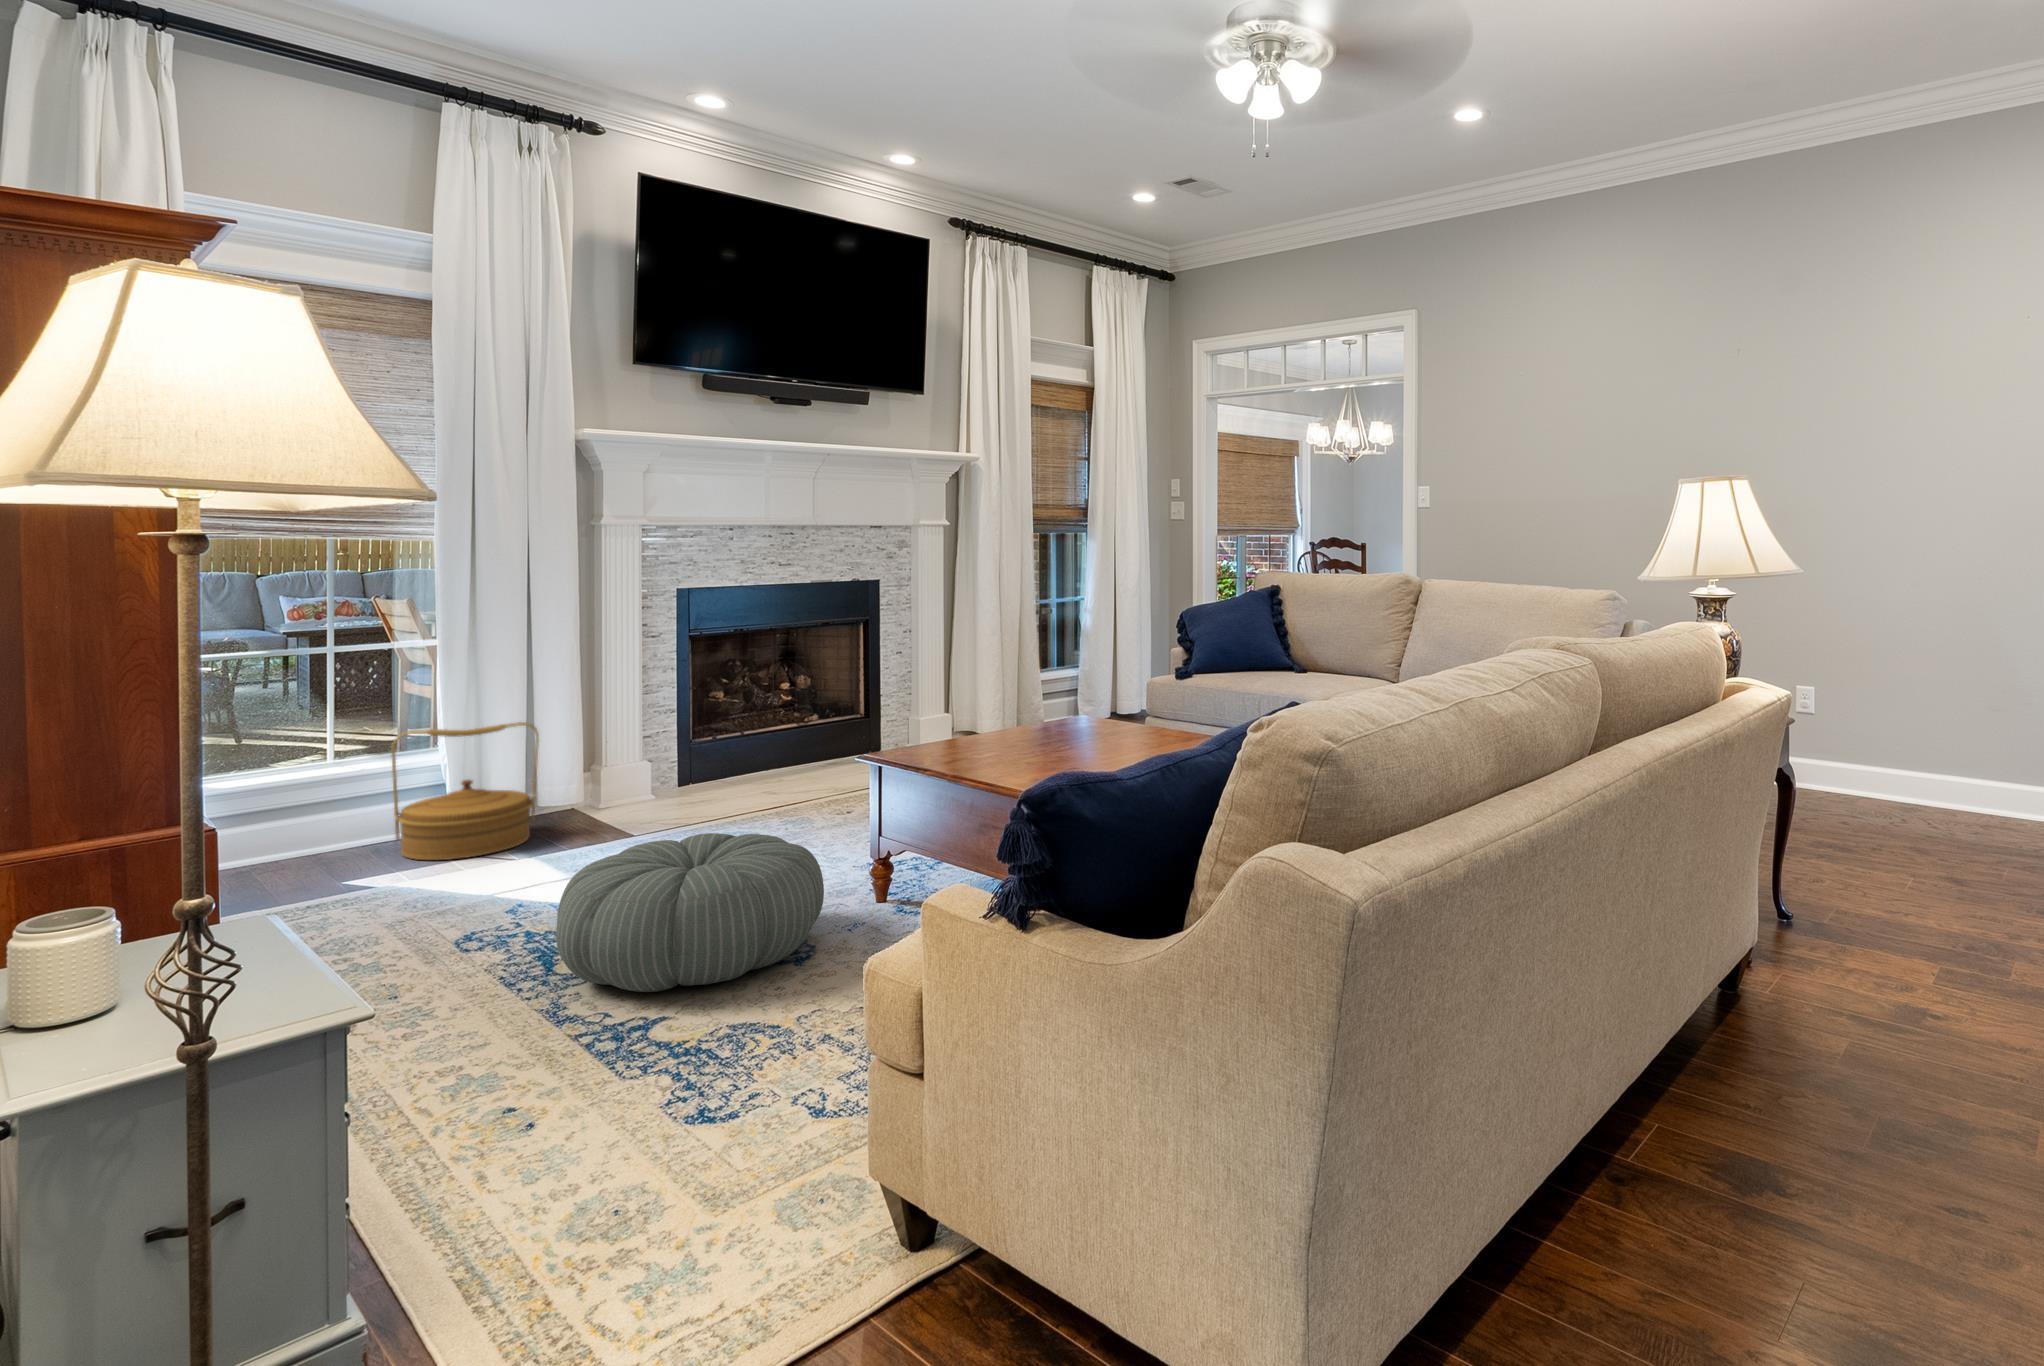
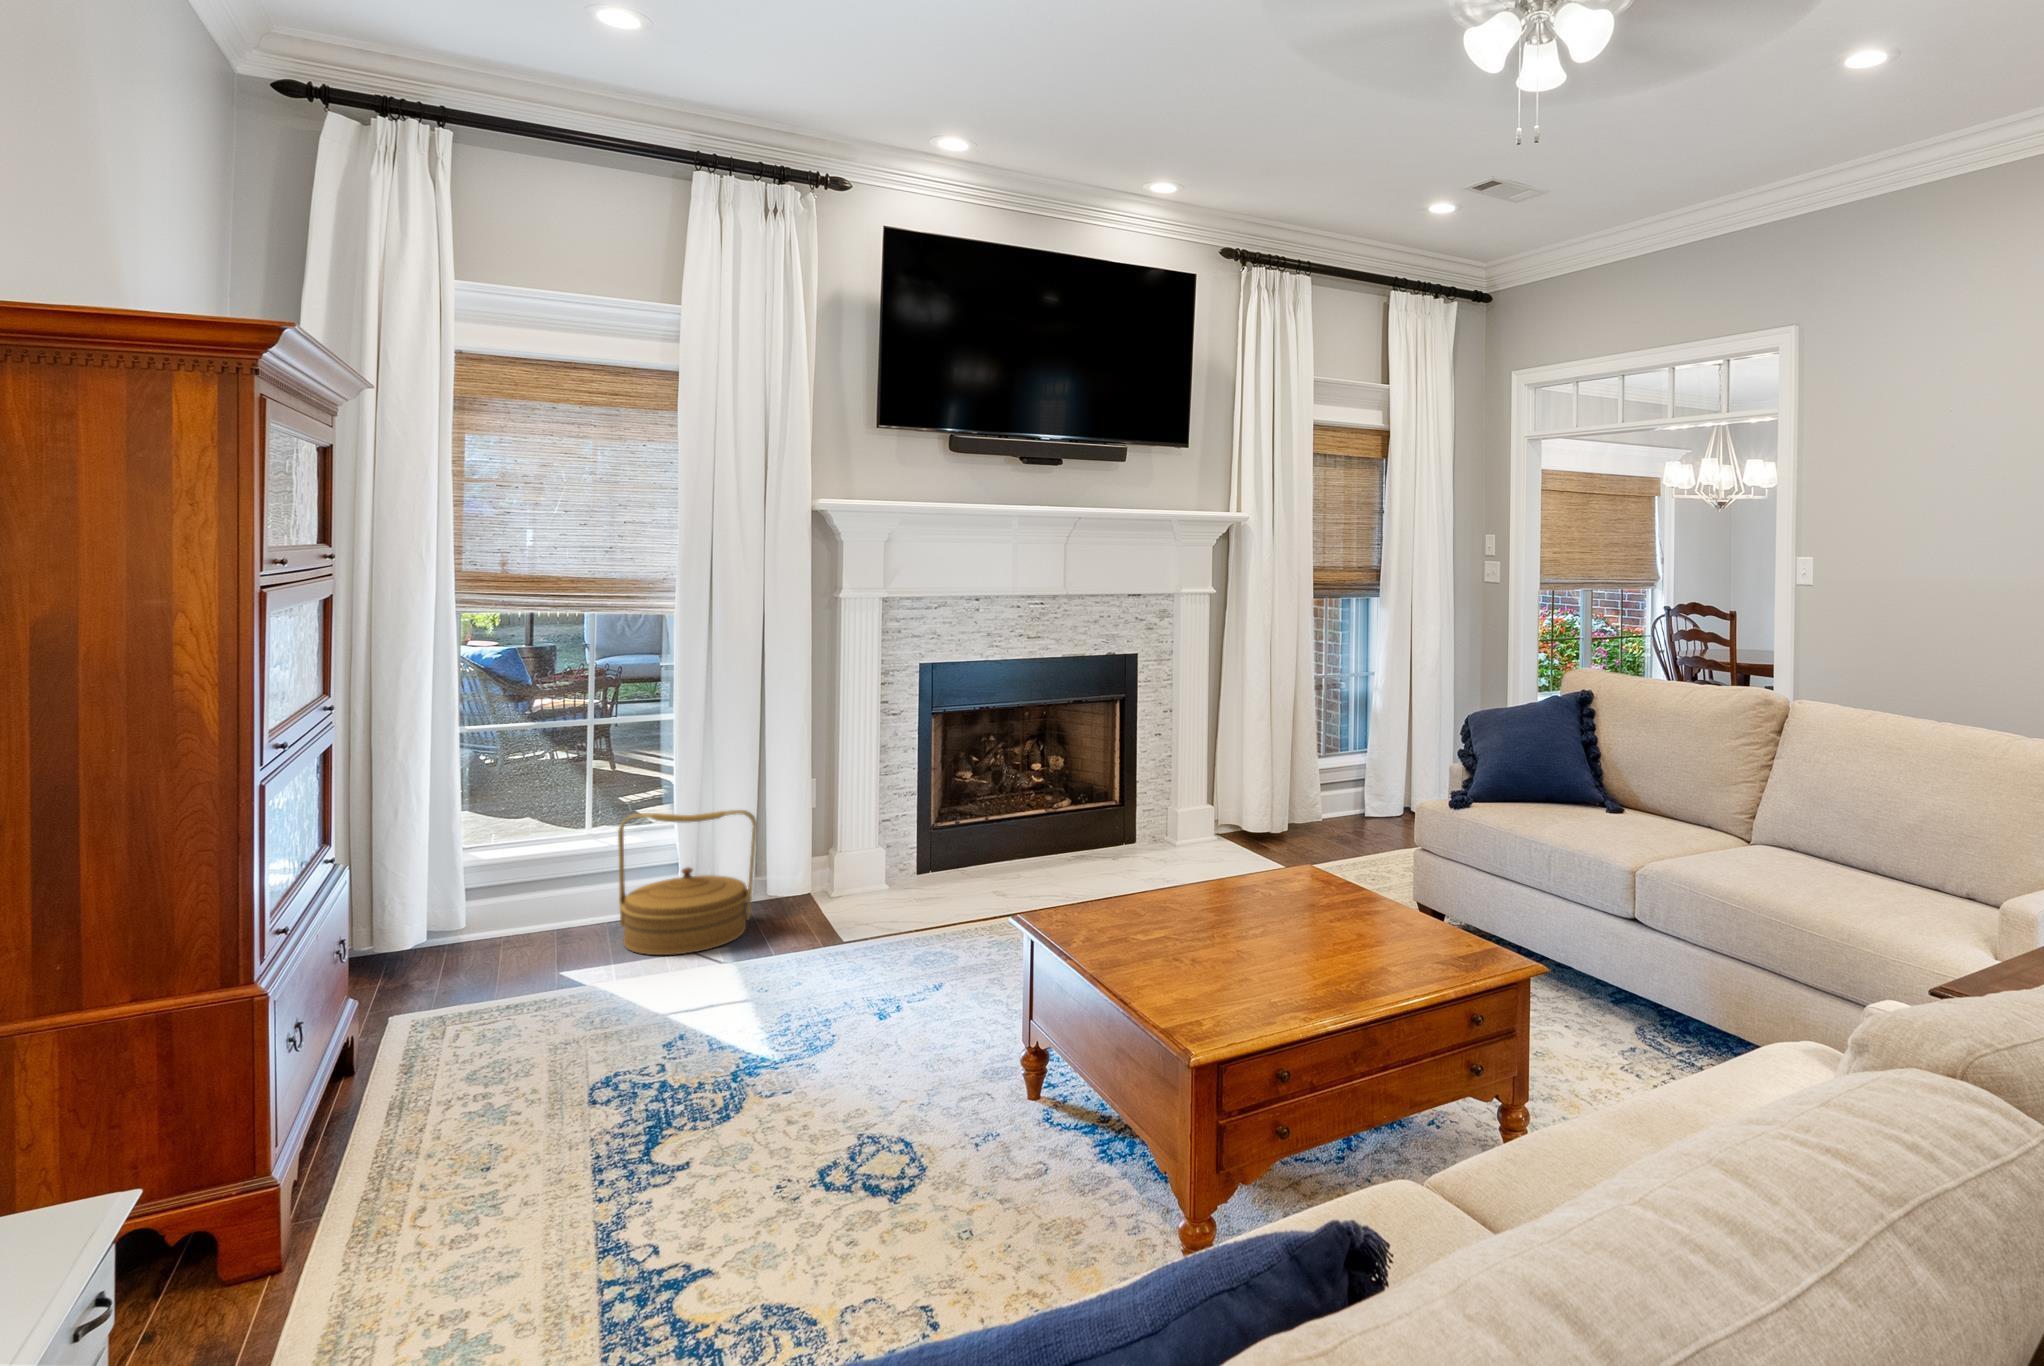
pouf: present [556,833,824,992] -> none [630,993,945,1215]

